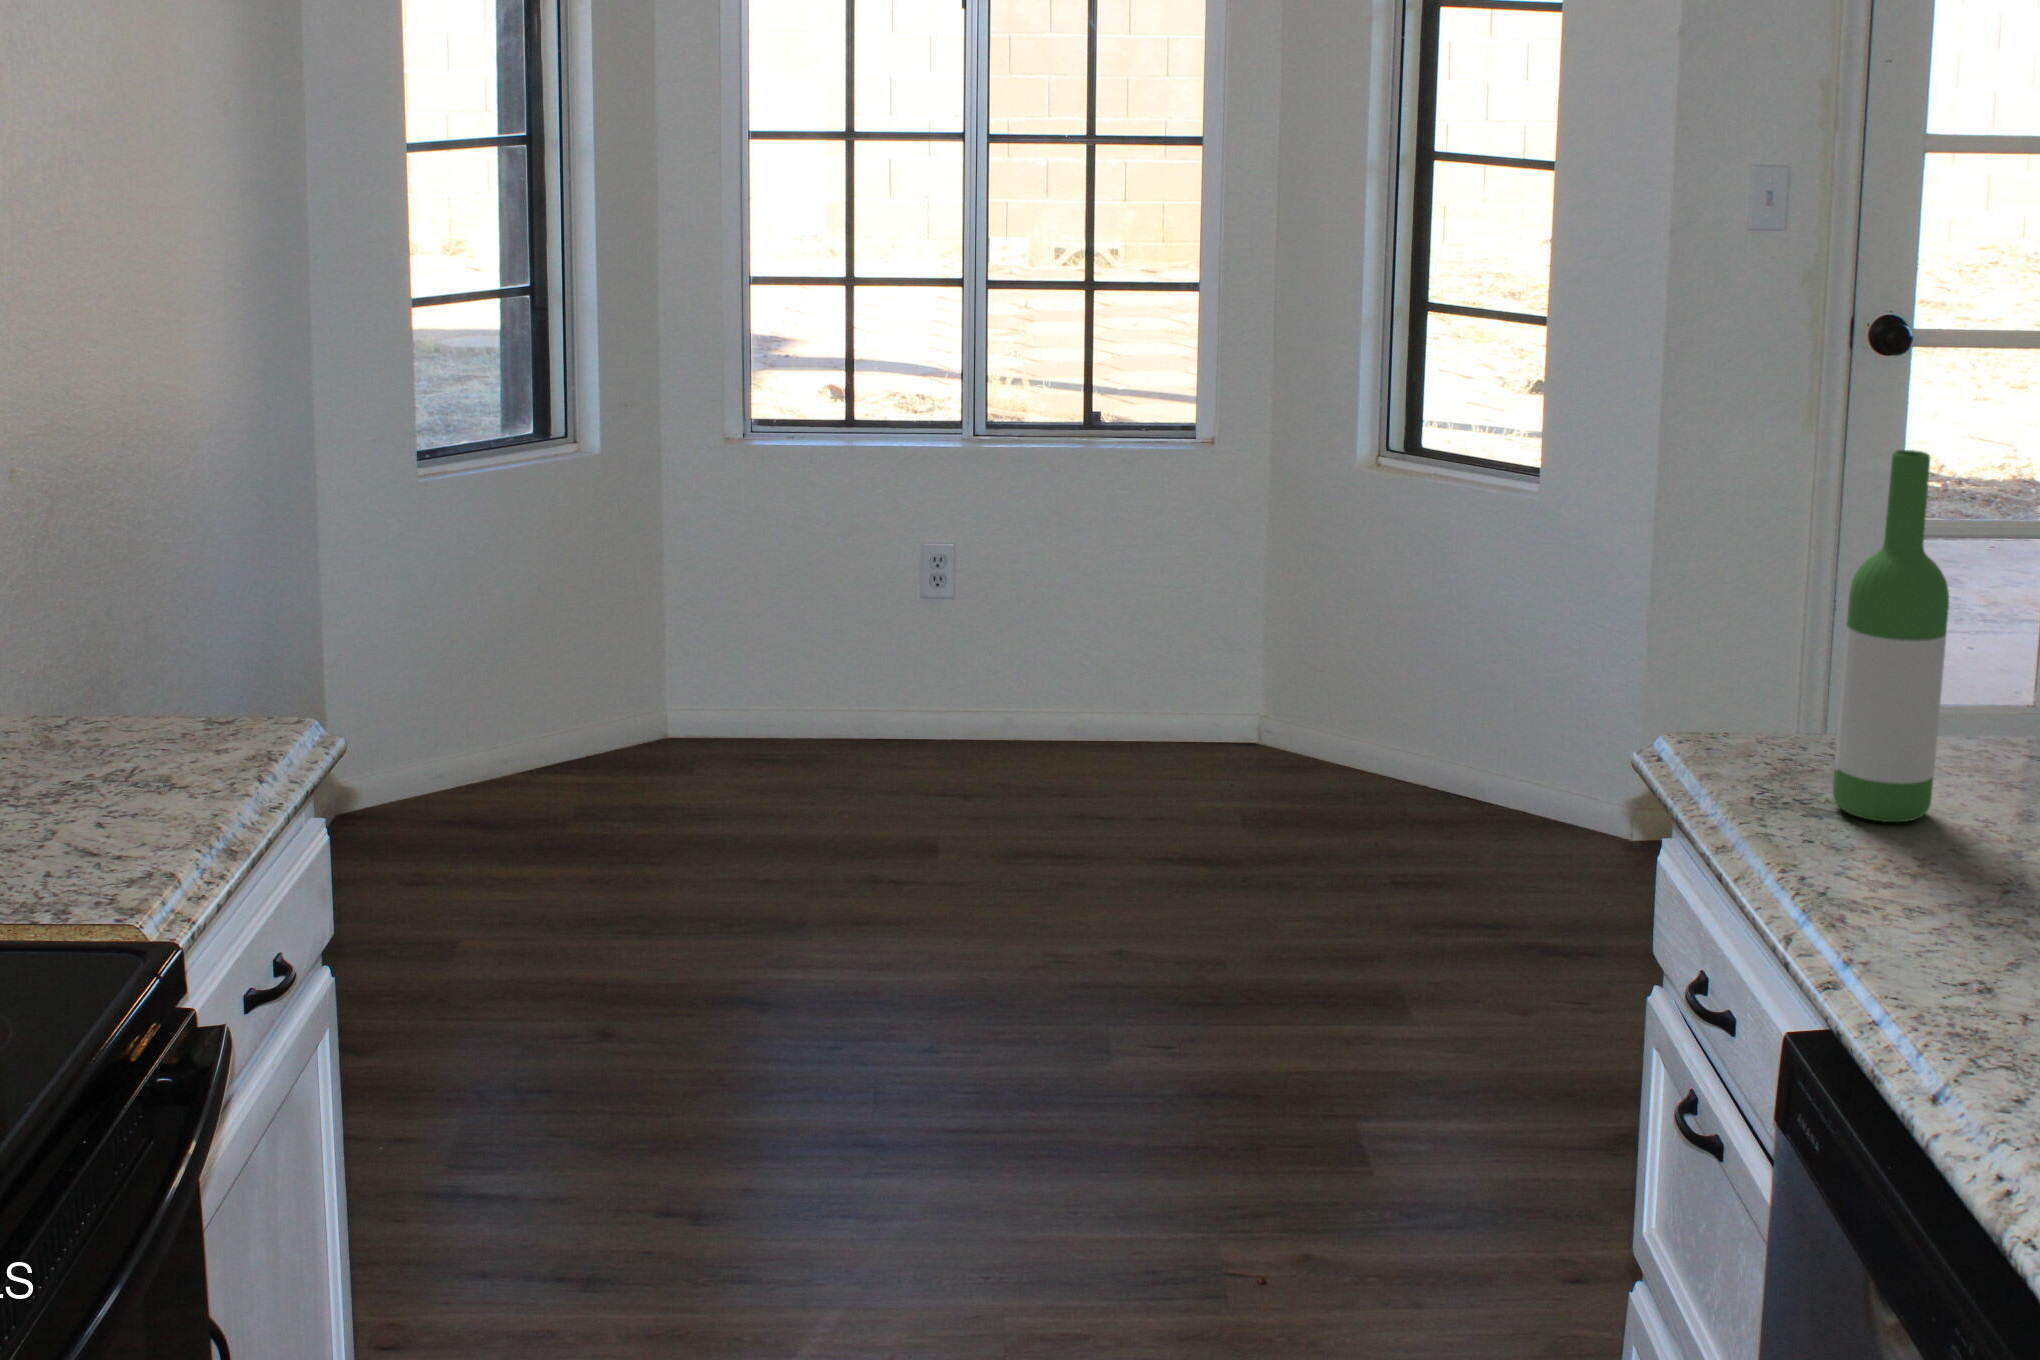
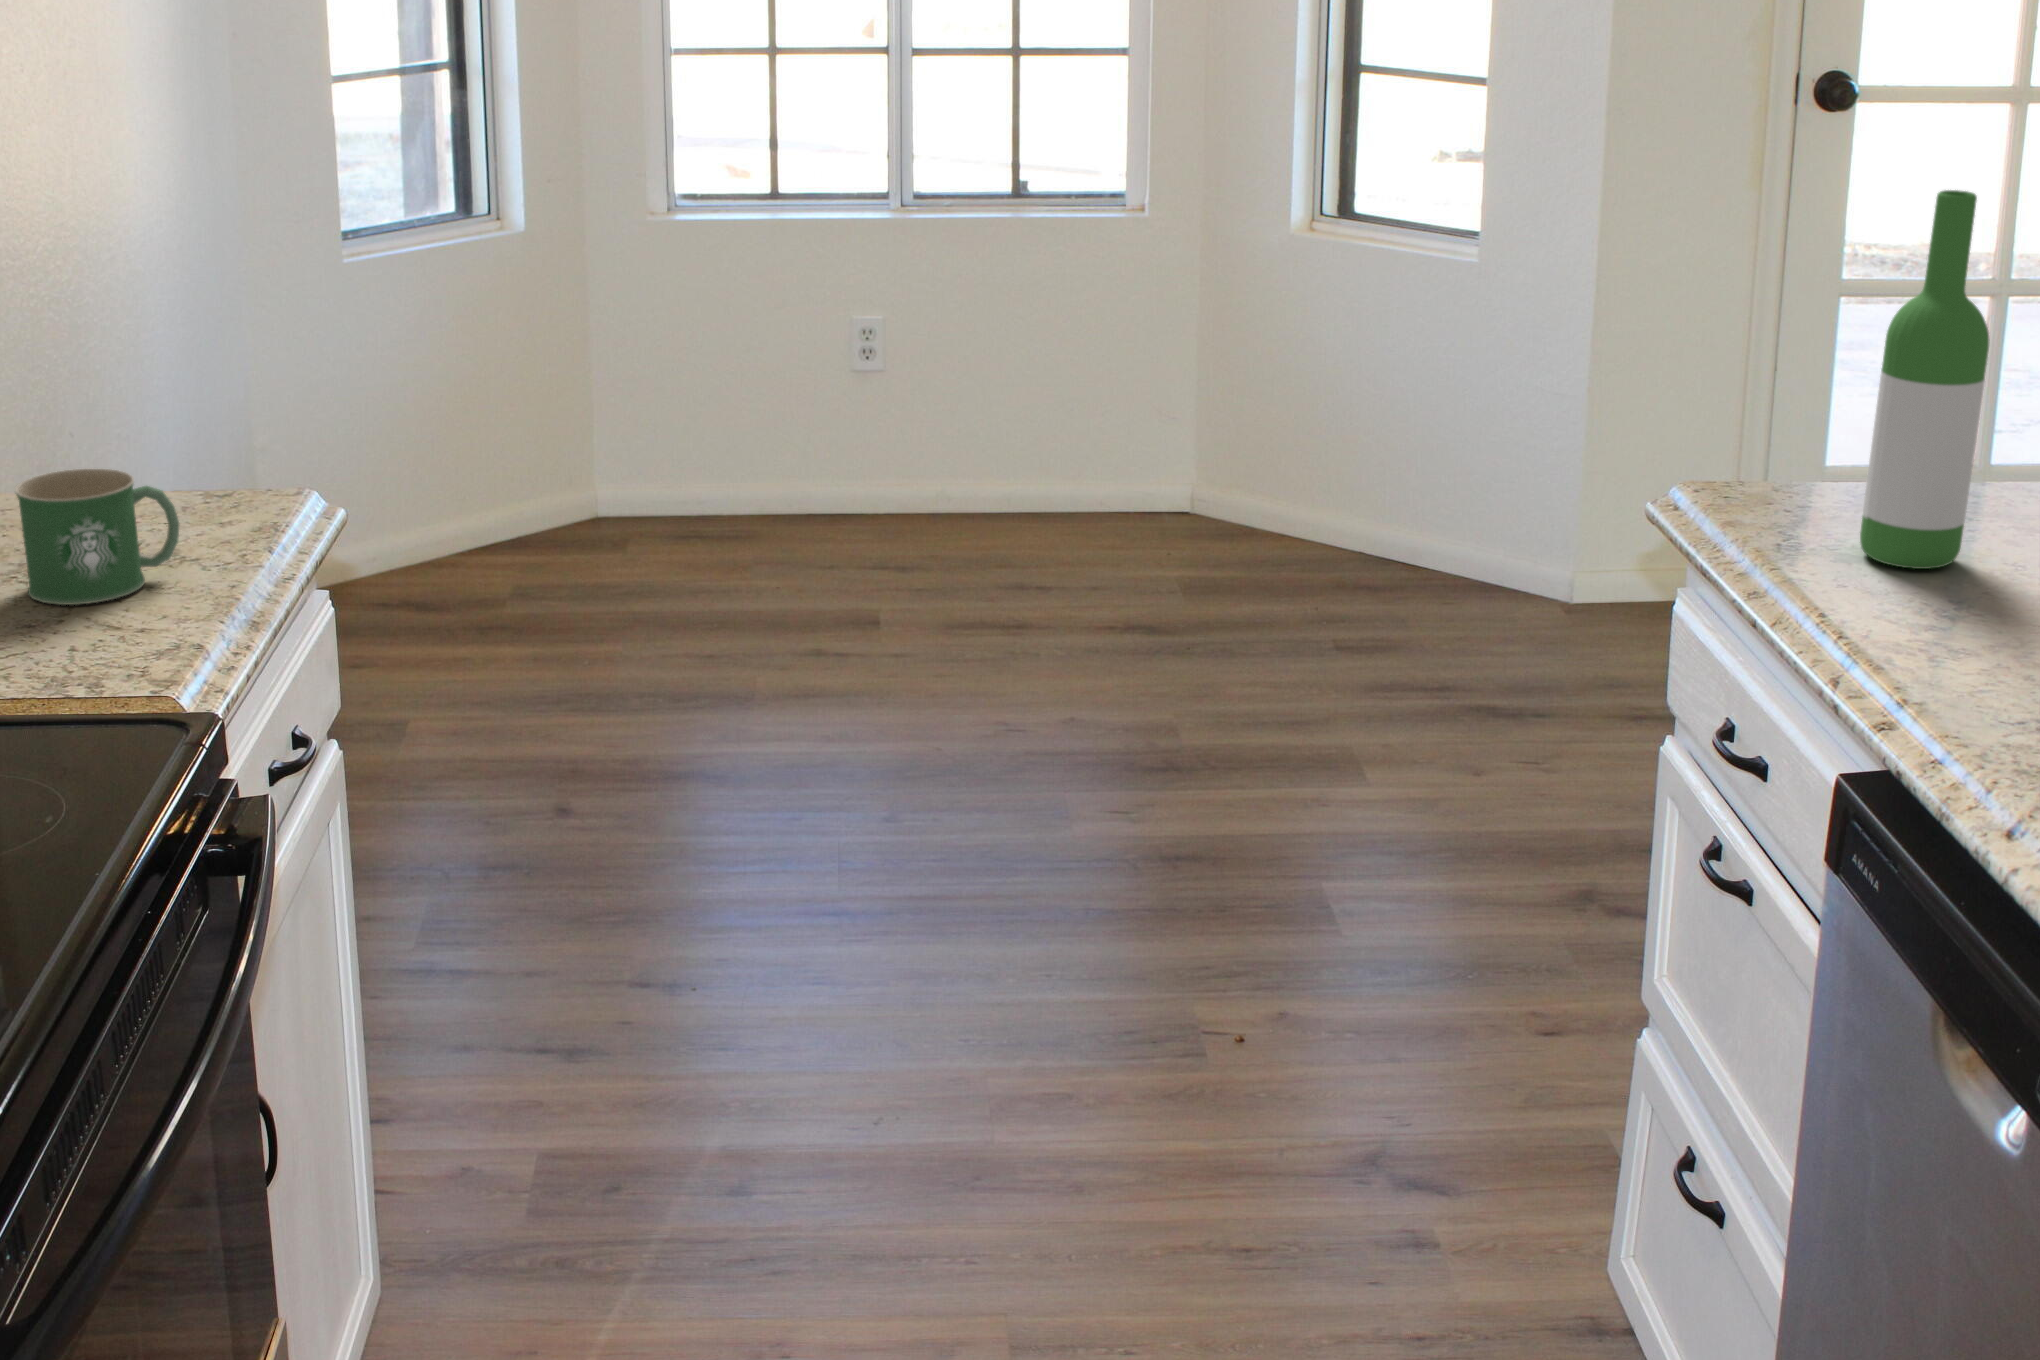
mug: none [8,695,171,829] -> present [15,468,180,605]

